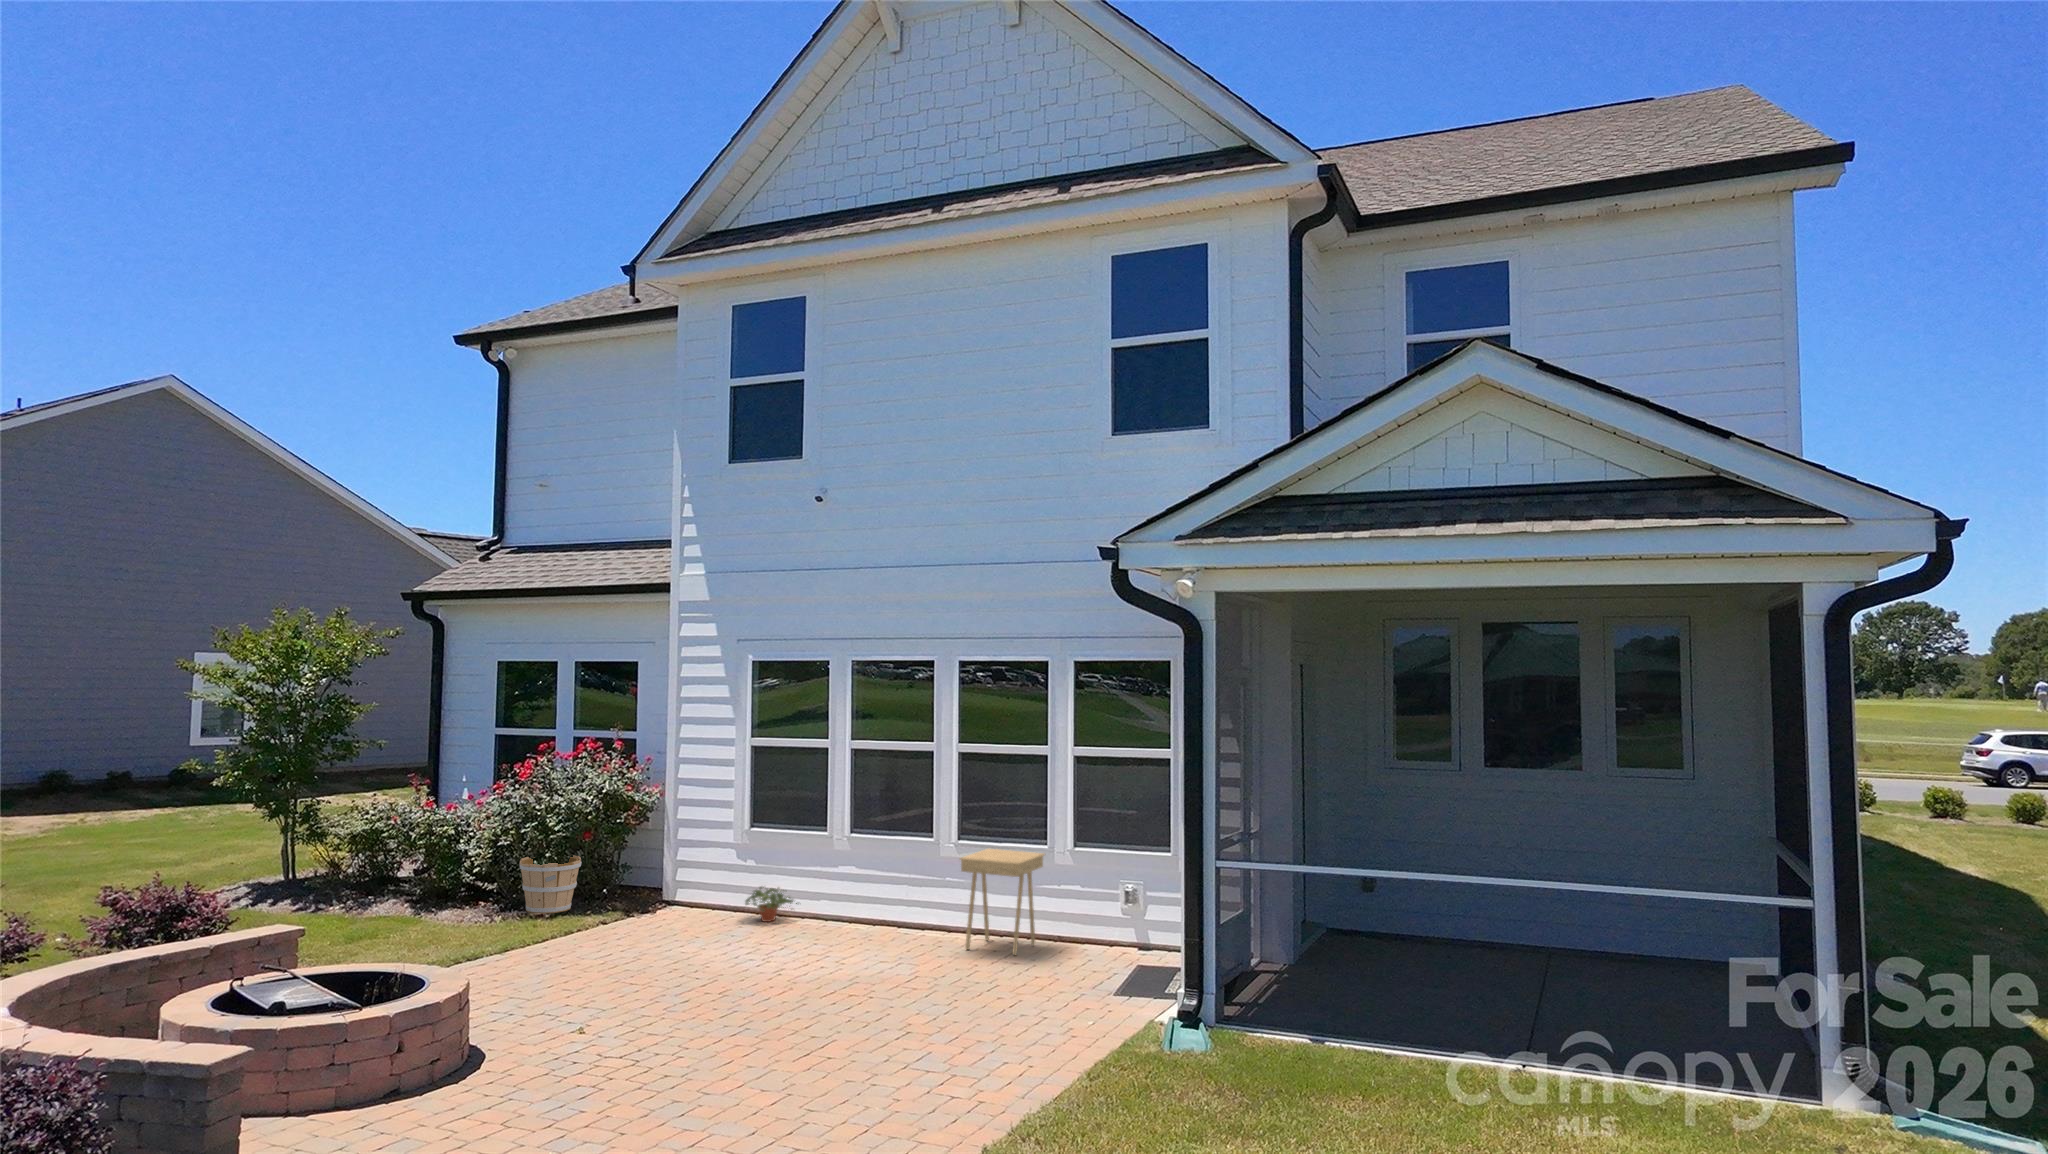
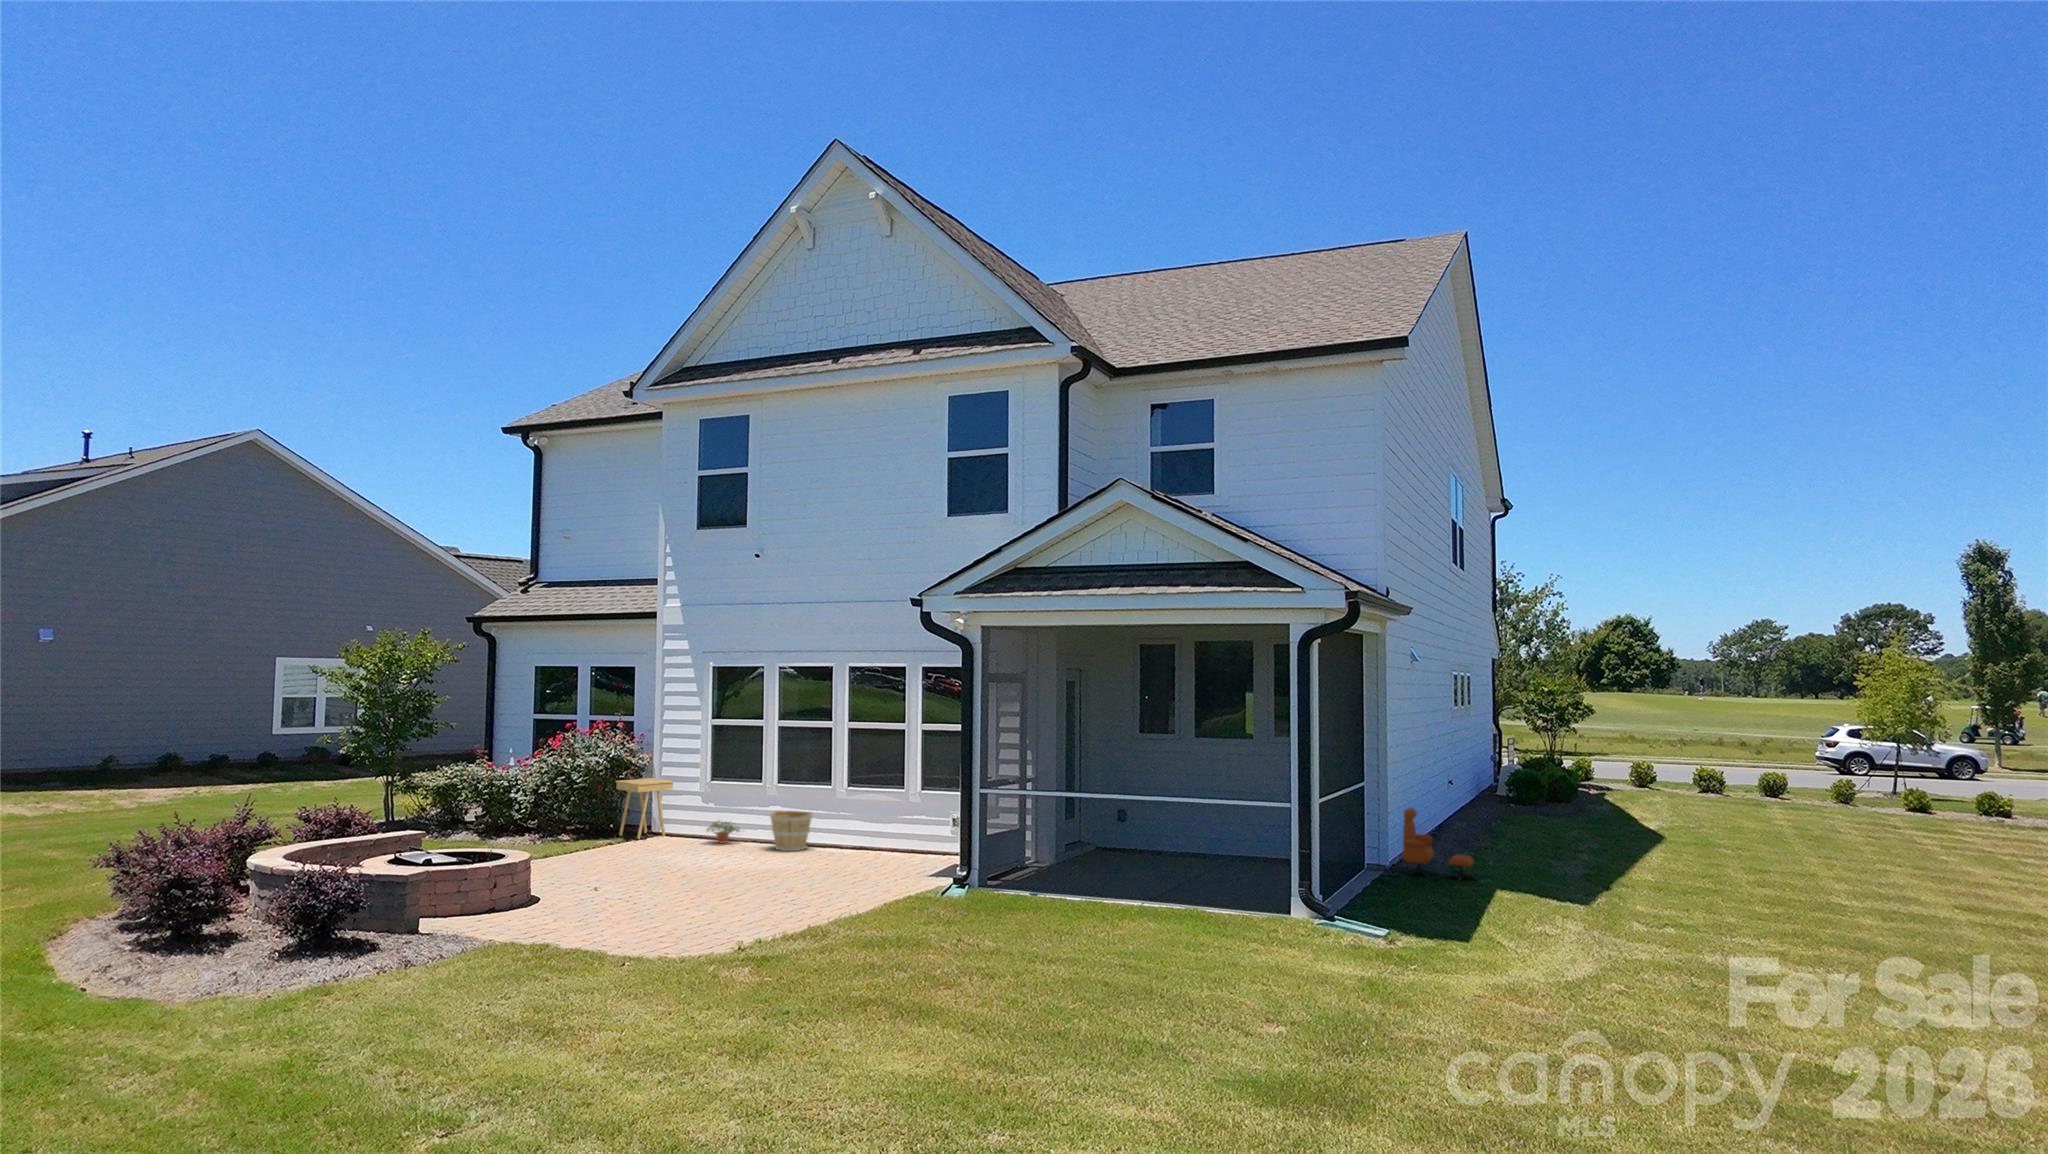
side table: present [960,849,1045,955] -> present [615,778,674,840]
wooden bucket: present [519,855,582,914] -> present [770,811,813,851]
lounge chair: none [1821,880,1970,1001] -> present [1403,808,1476,880]

